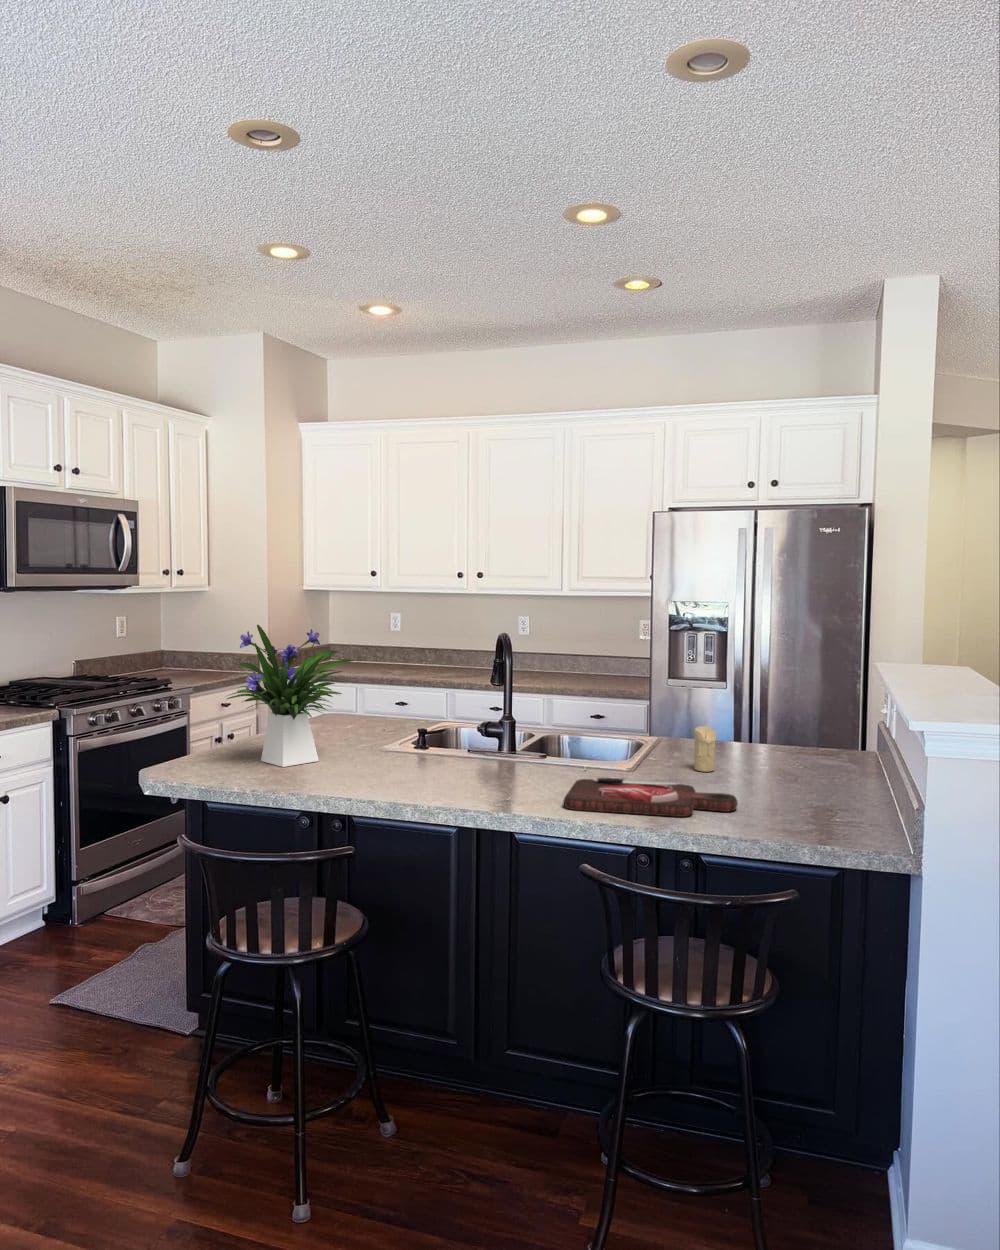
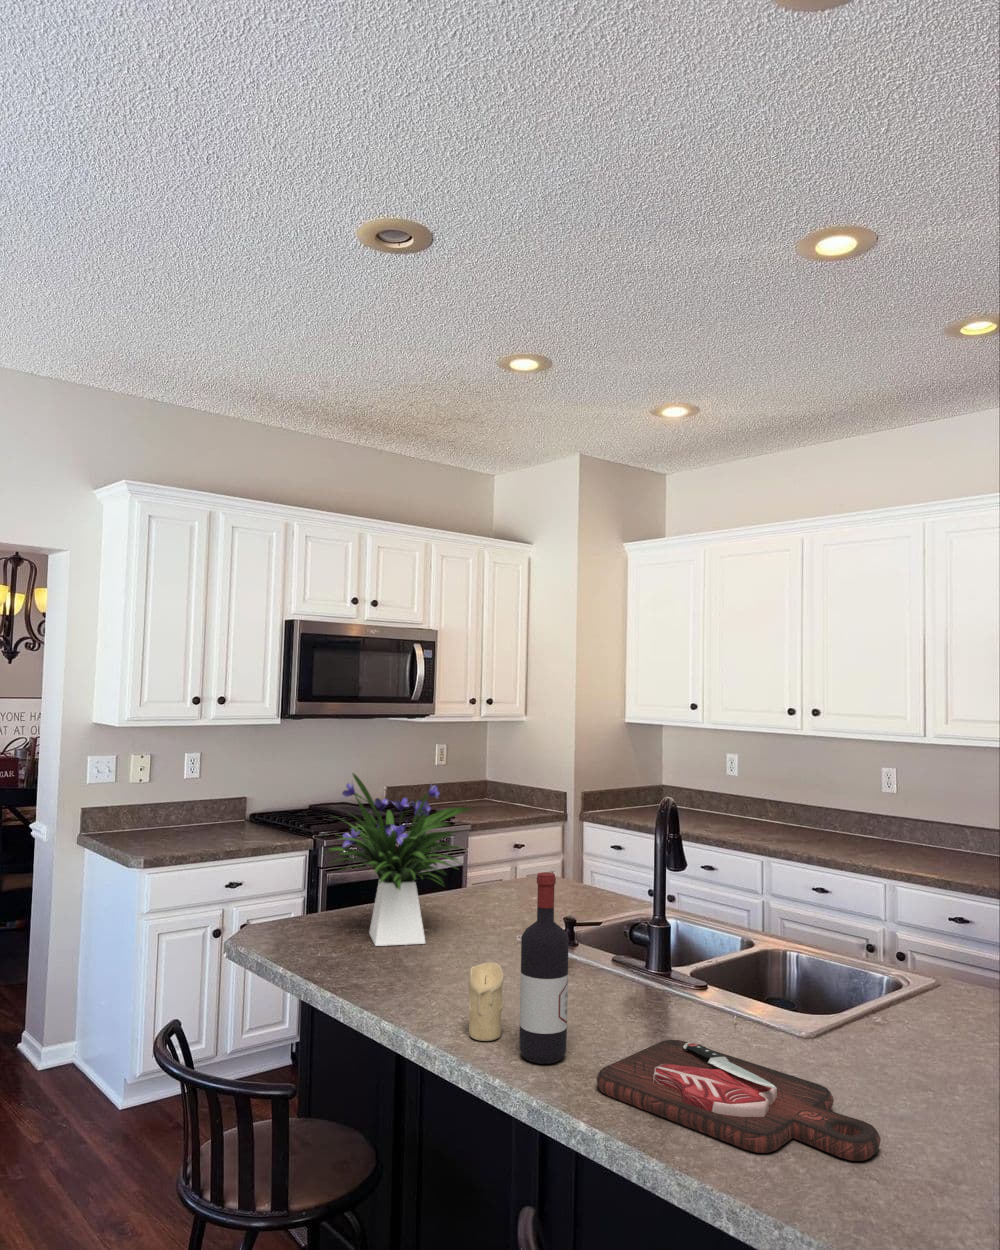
wine bottle: none [495,676,528,804] -> present [520,872,569,1064]
candle: present [694,726,717,772] -> present [468,962,503,1041]

